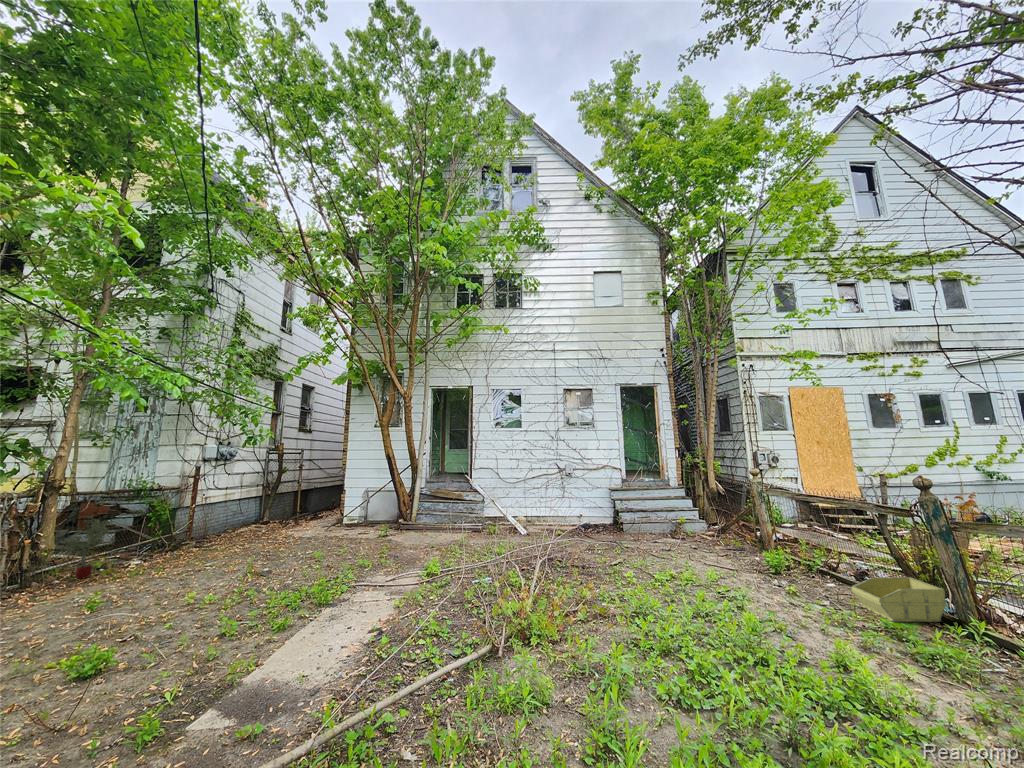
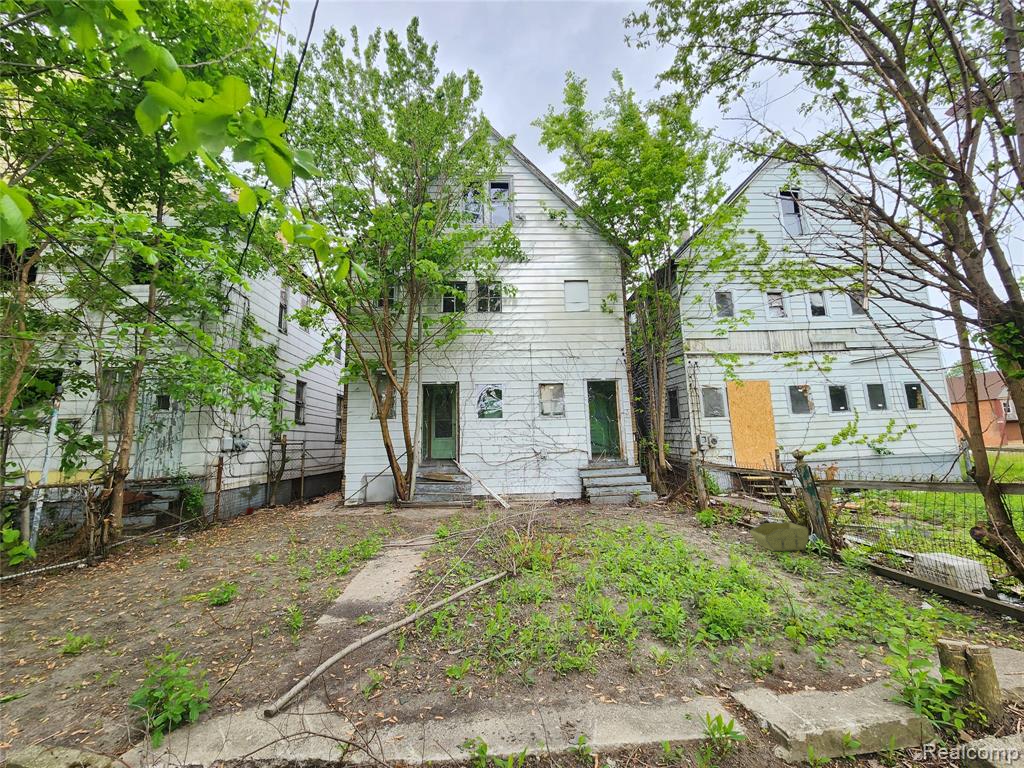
potted tree: present [60,516,109,579] -> present [239,480,261,515]

